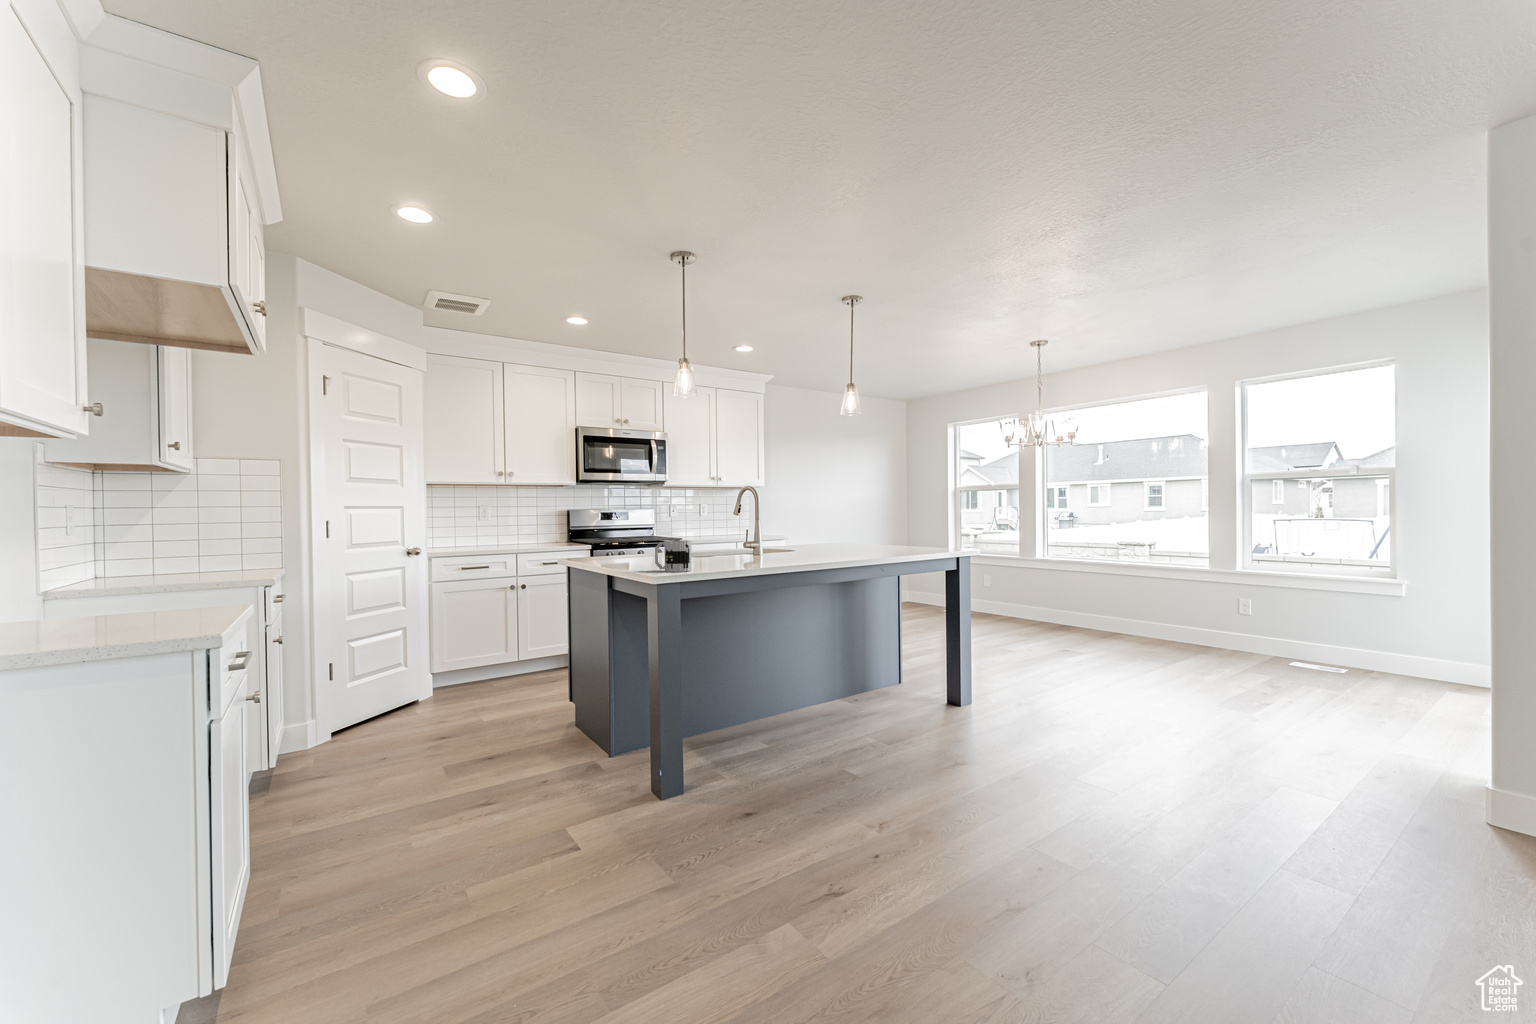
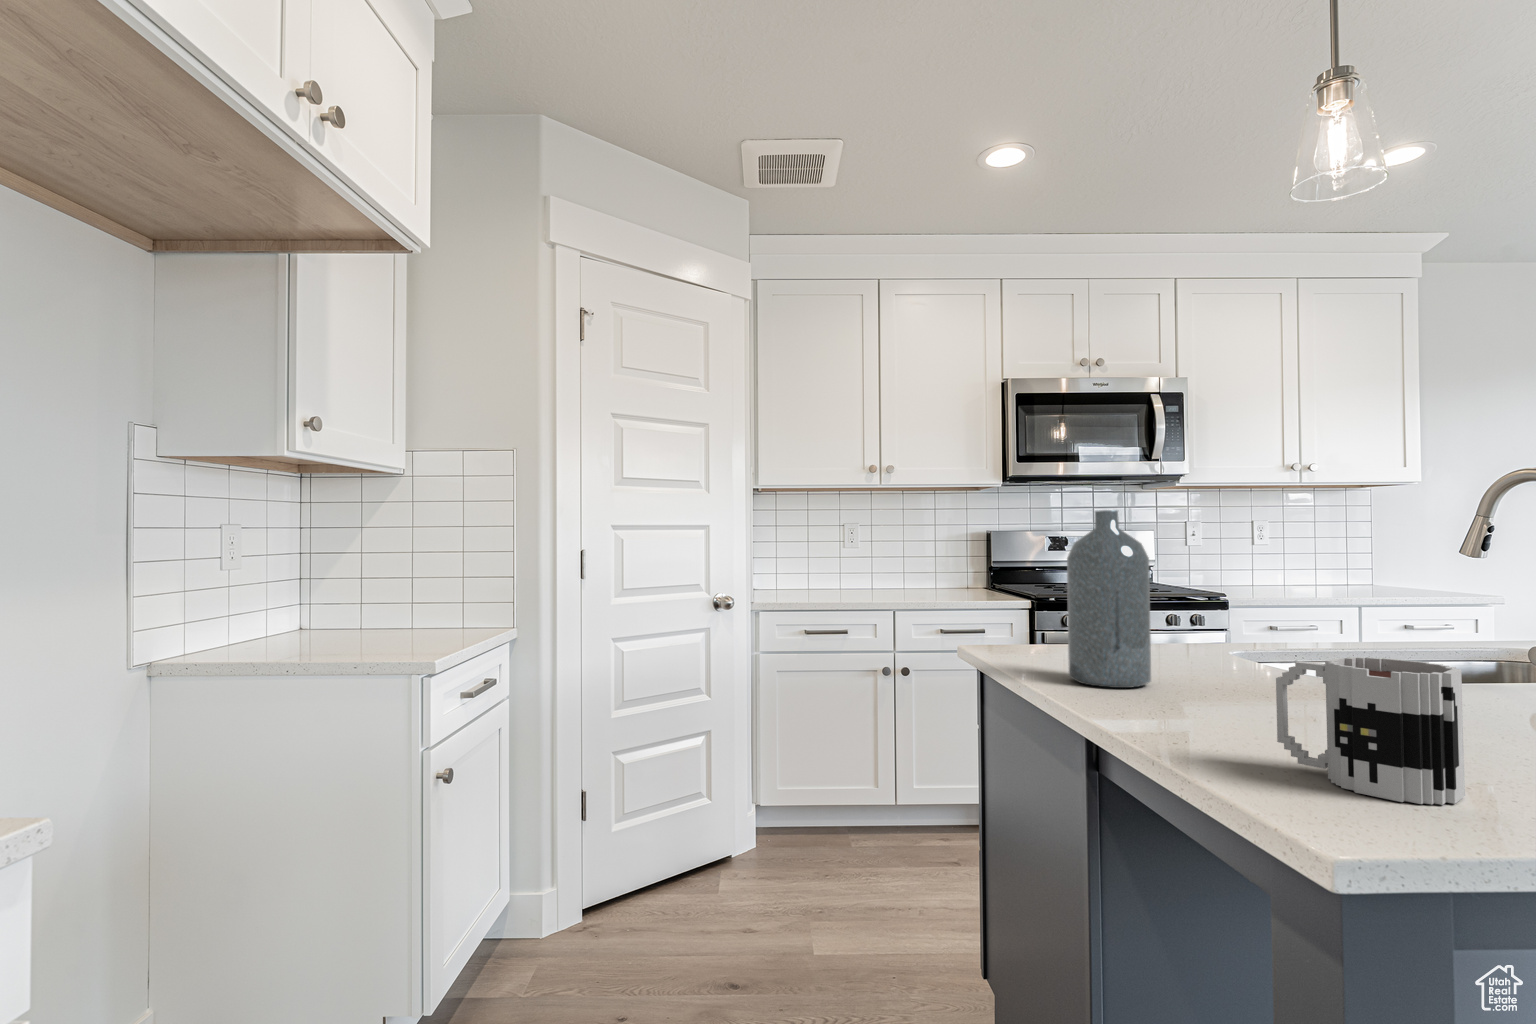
bottle: none [604,501,633,564] -> present [1067,510,1151,688]

